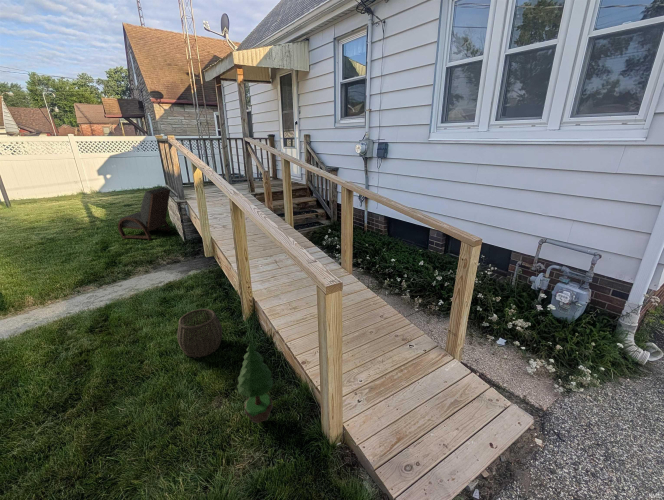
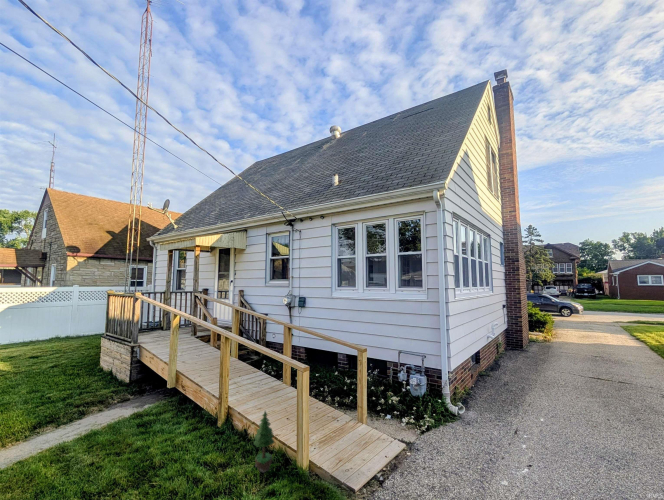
lounge chair: present [118,187,170,240] -> none [57,333,121,385]
woven basket: present [177,309,222,358] -> none [182,415,215,453]

